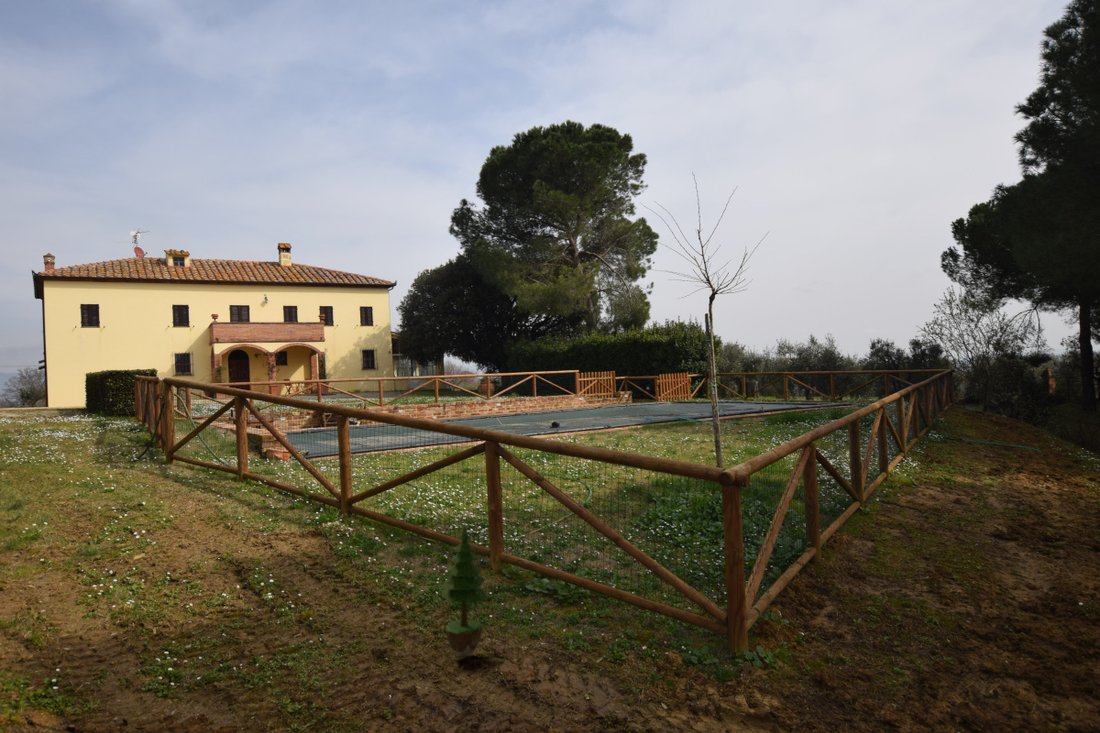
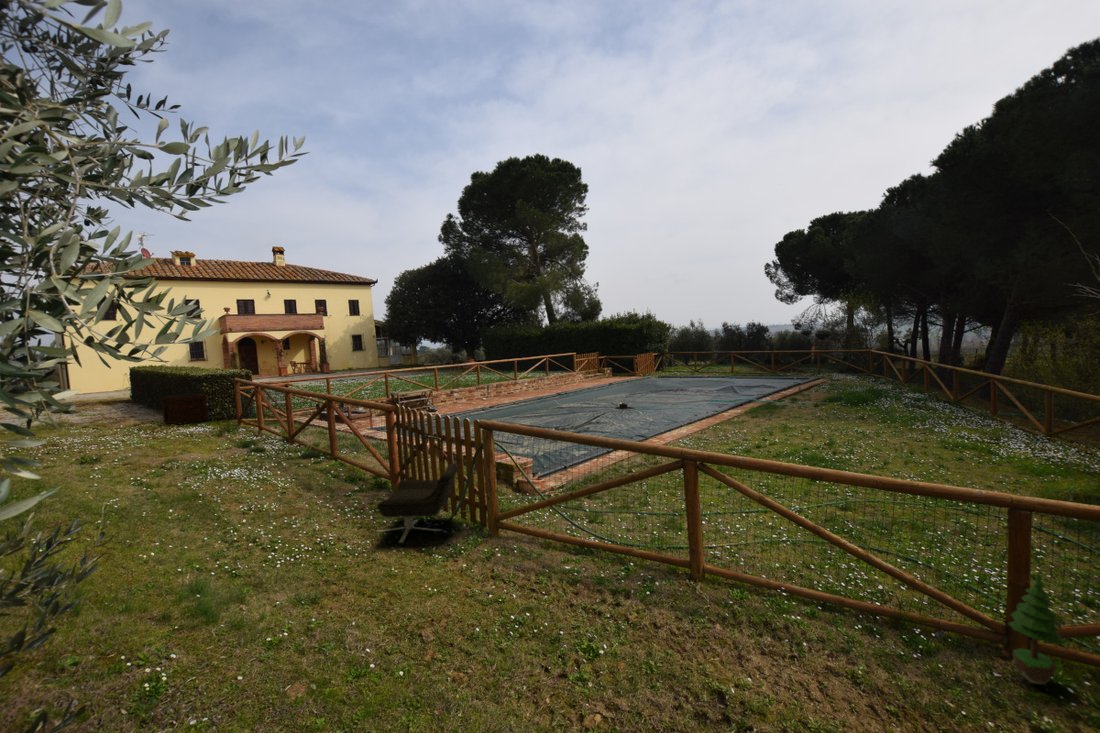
wooden crate: none [66,396,111,428] -> present [162,394,208,425]
lounge chair: none [66,442,180,519] -> present [377,463,458,543]

